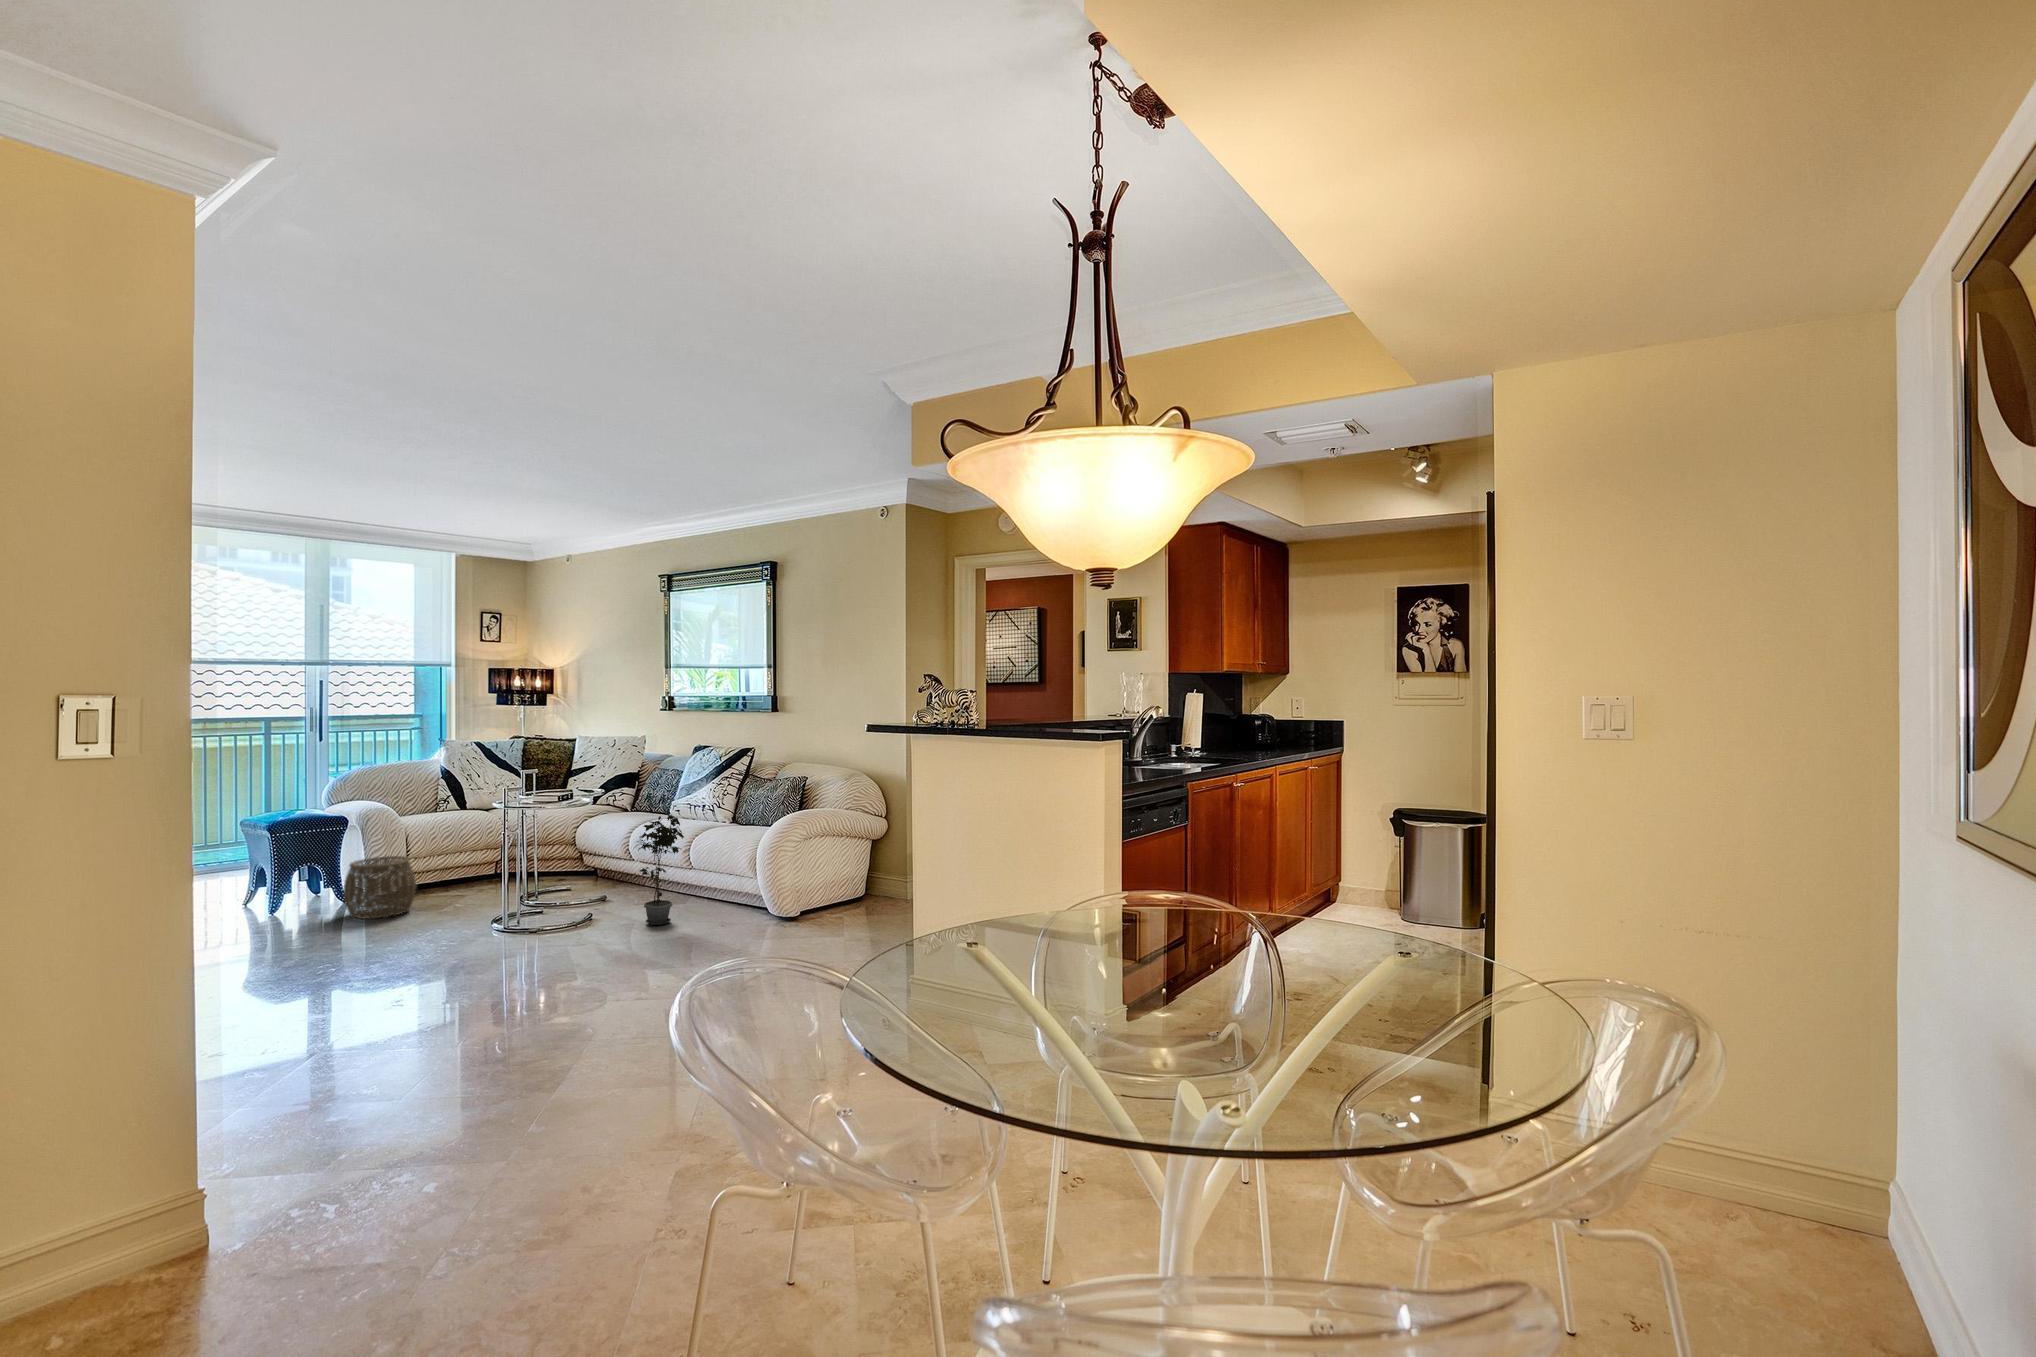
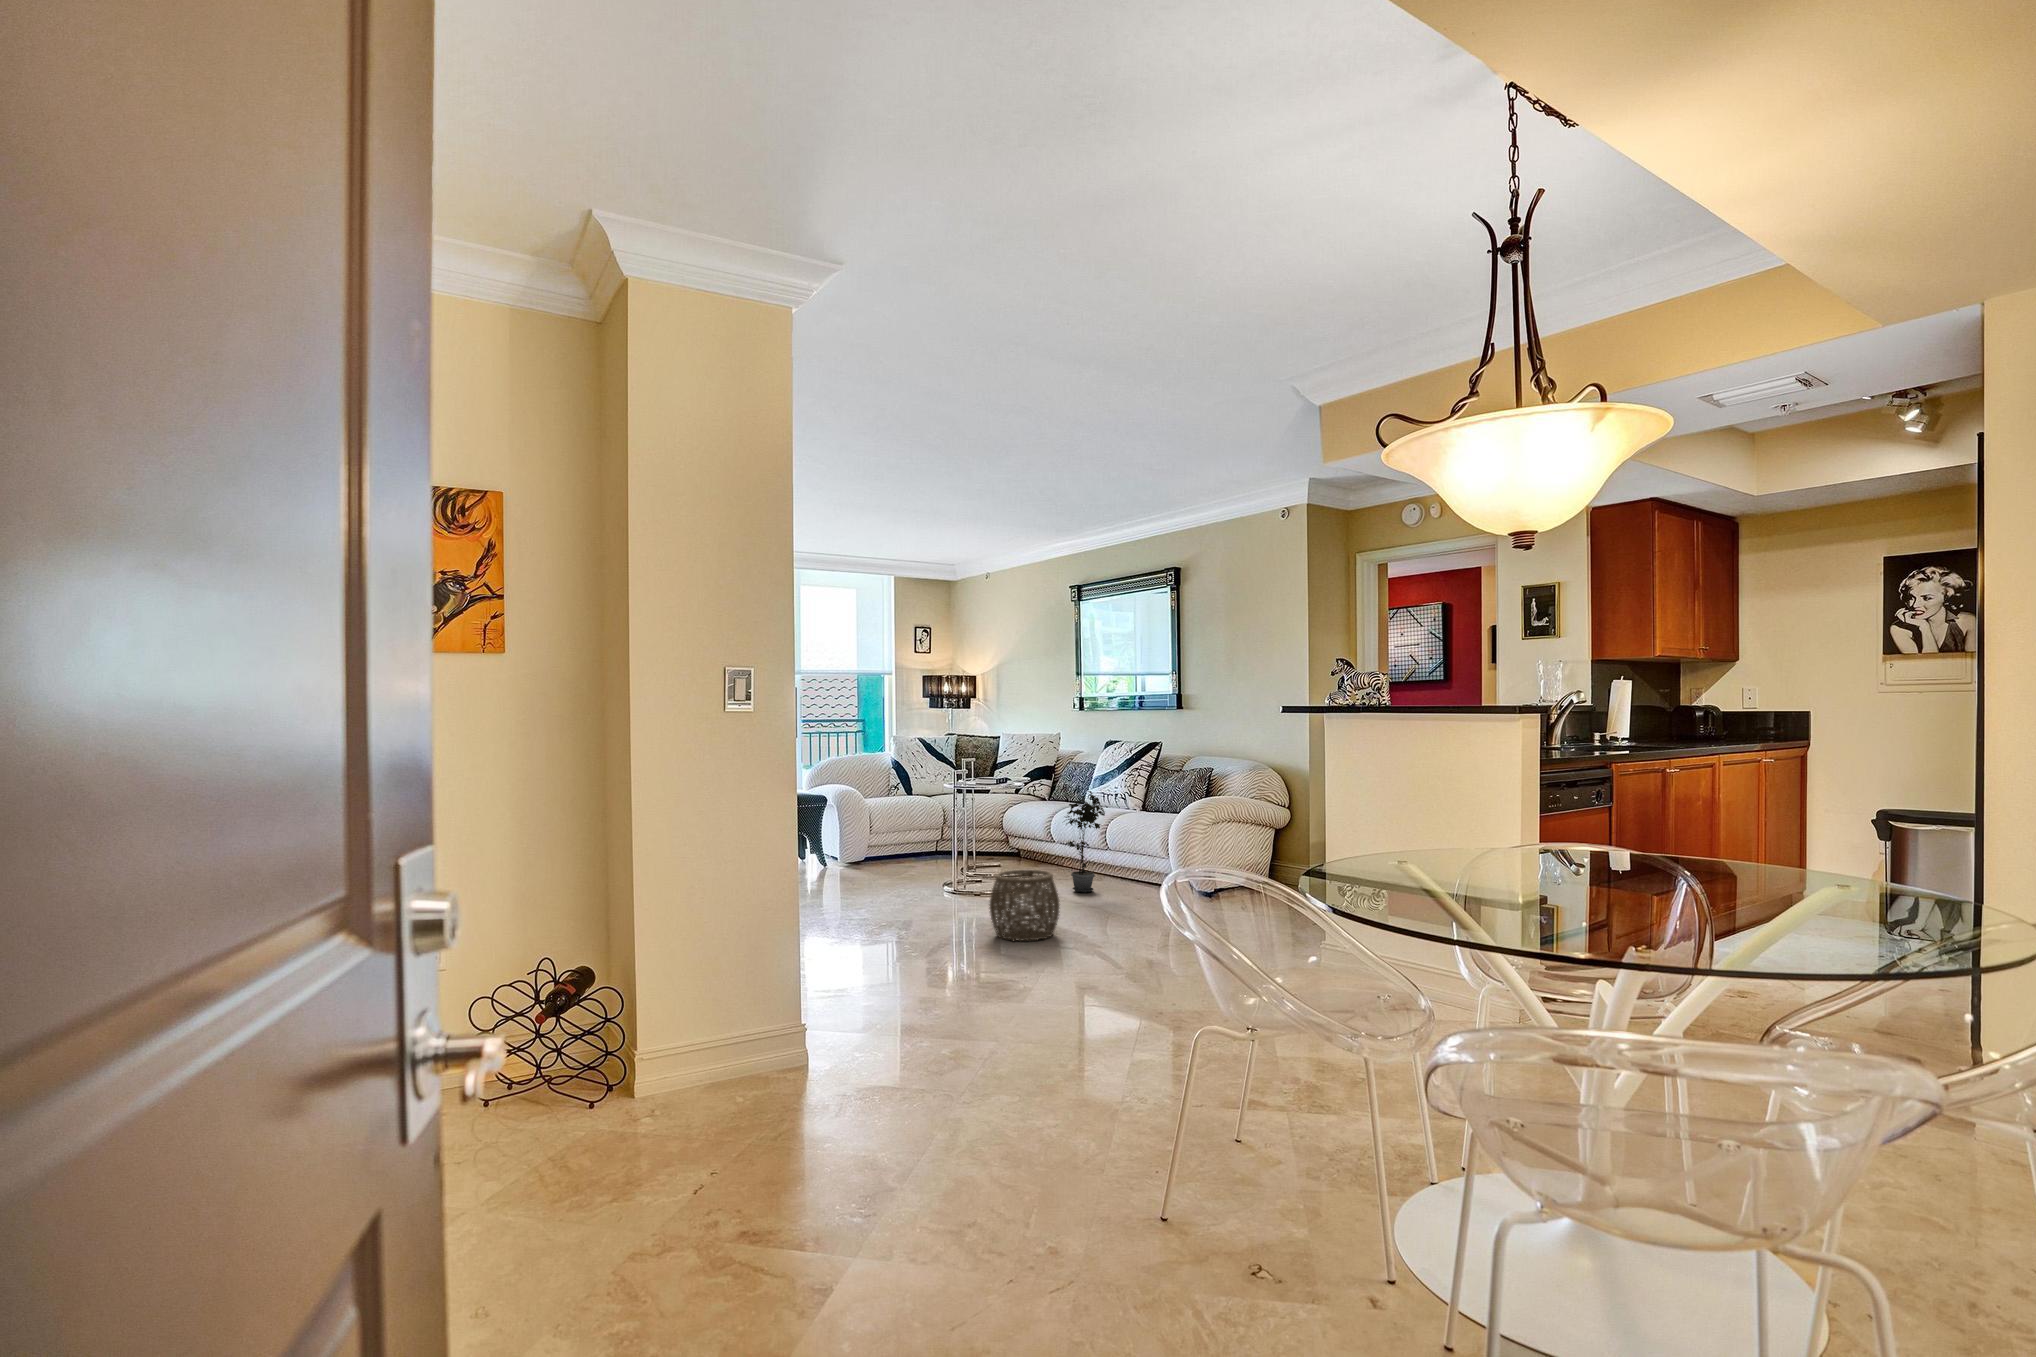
woven basket: present [343,856,416,919] -> present [989,870,1060,941]

